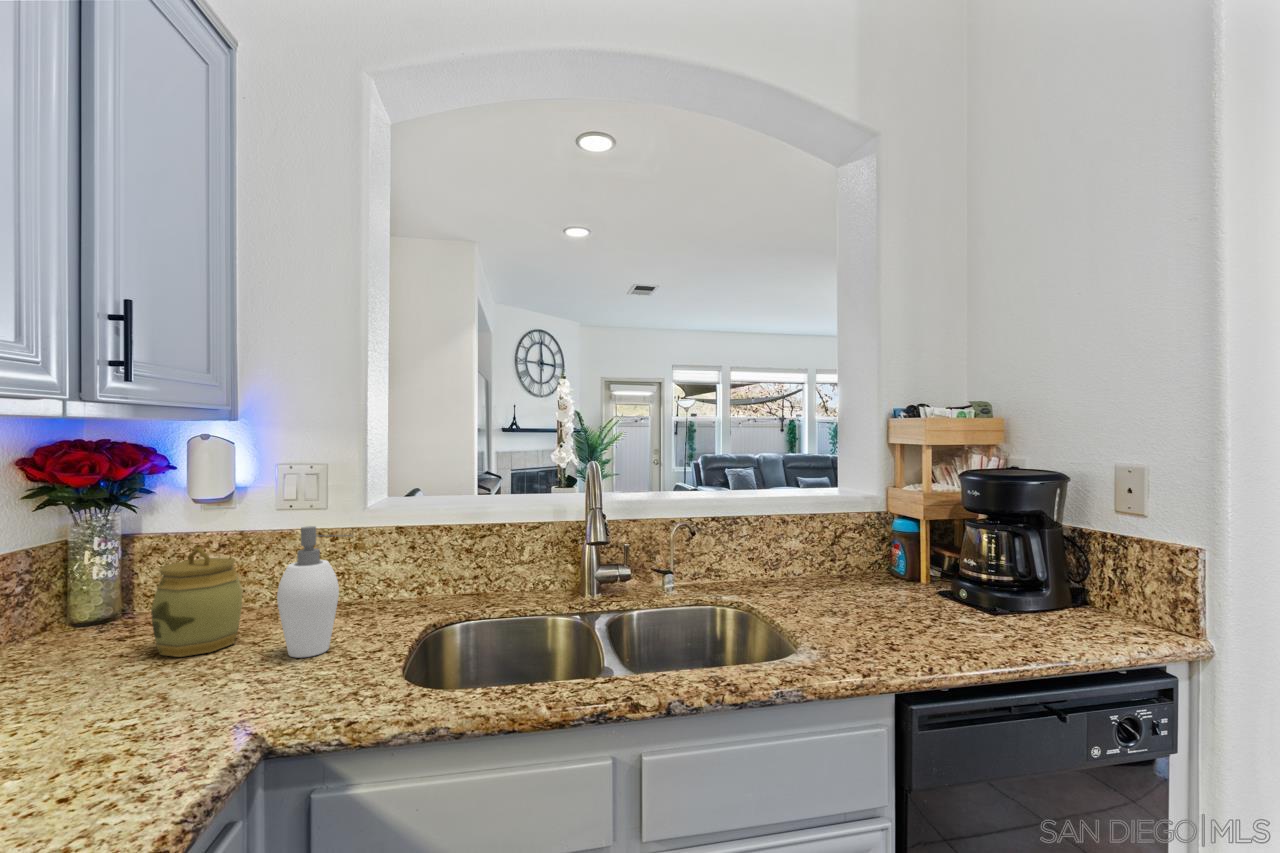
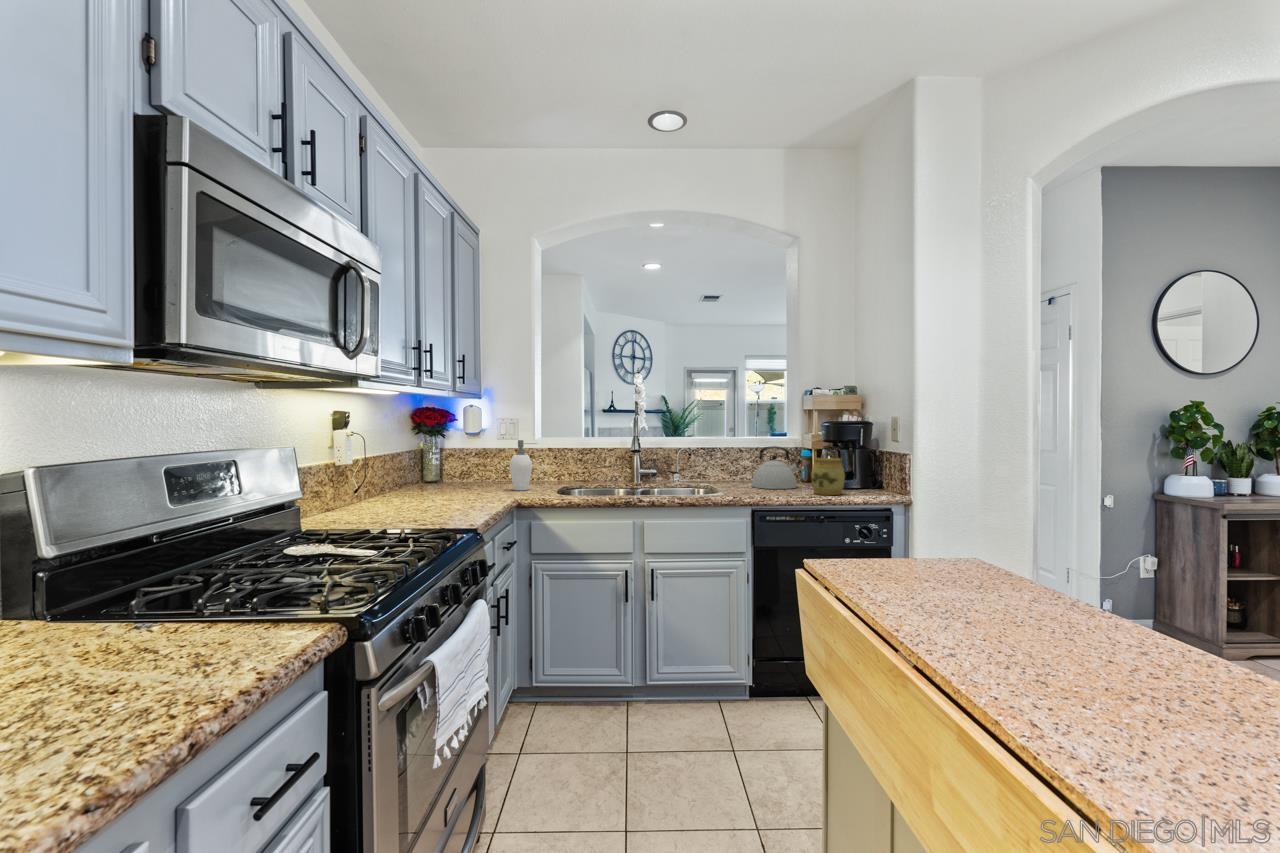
kettle: none [824,520,925,615] -> present [752,446,799,489]
jar: present [151,547,242,657] -> present [811,452,845,495]

